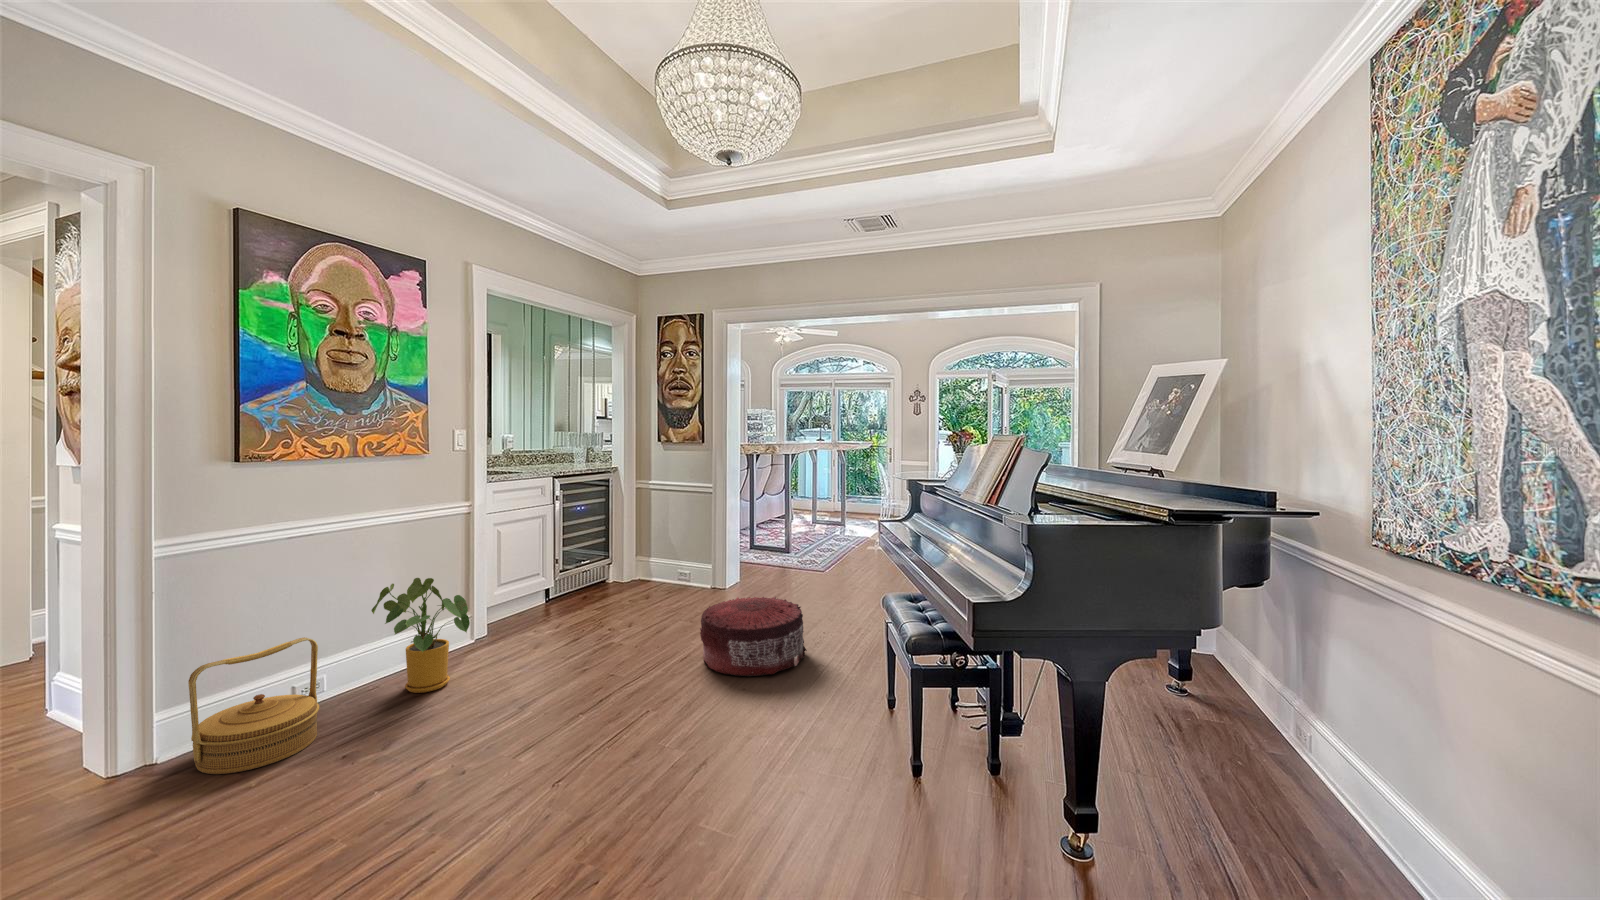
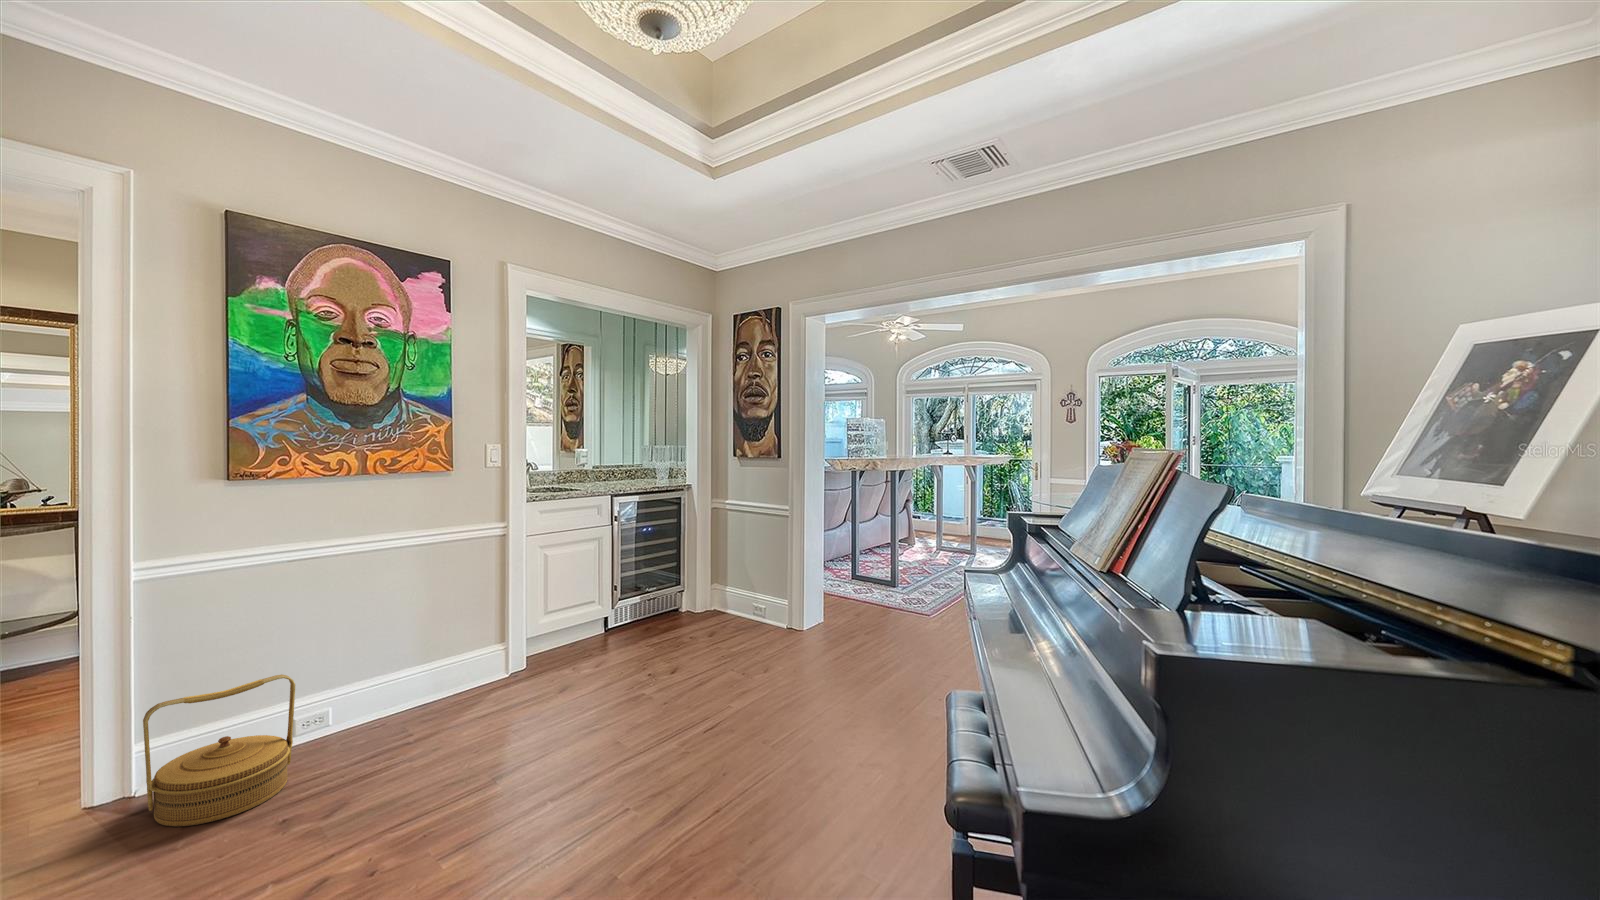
house plant: present [371,578,470,693] -> none [374,608,475,742]
pouf: present [700,597,807,676] -> none [728,654,866,770]

